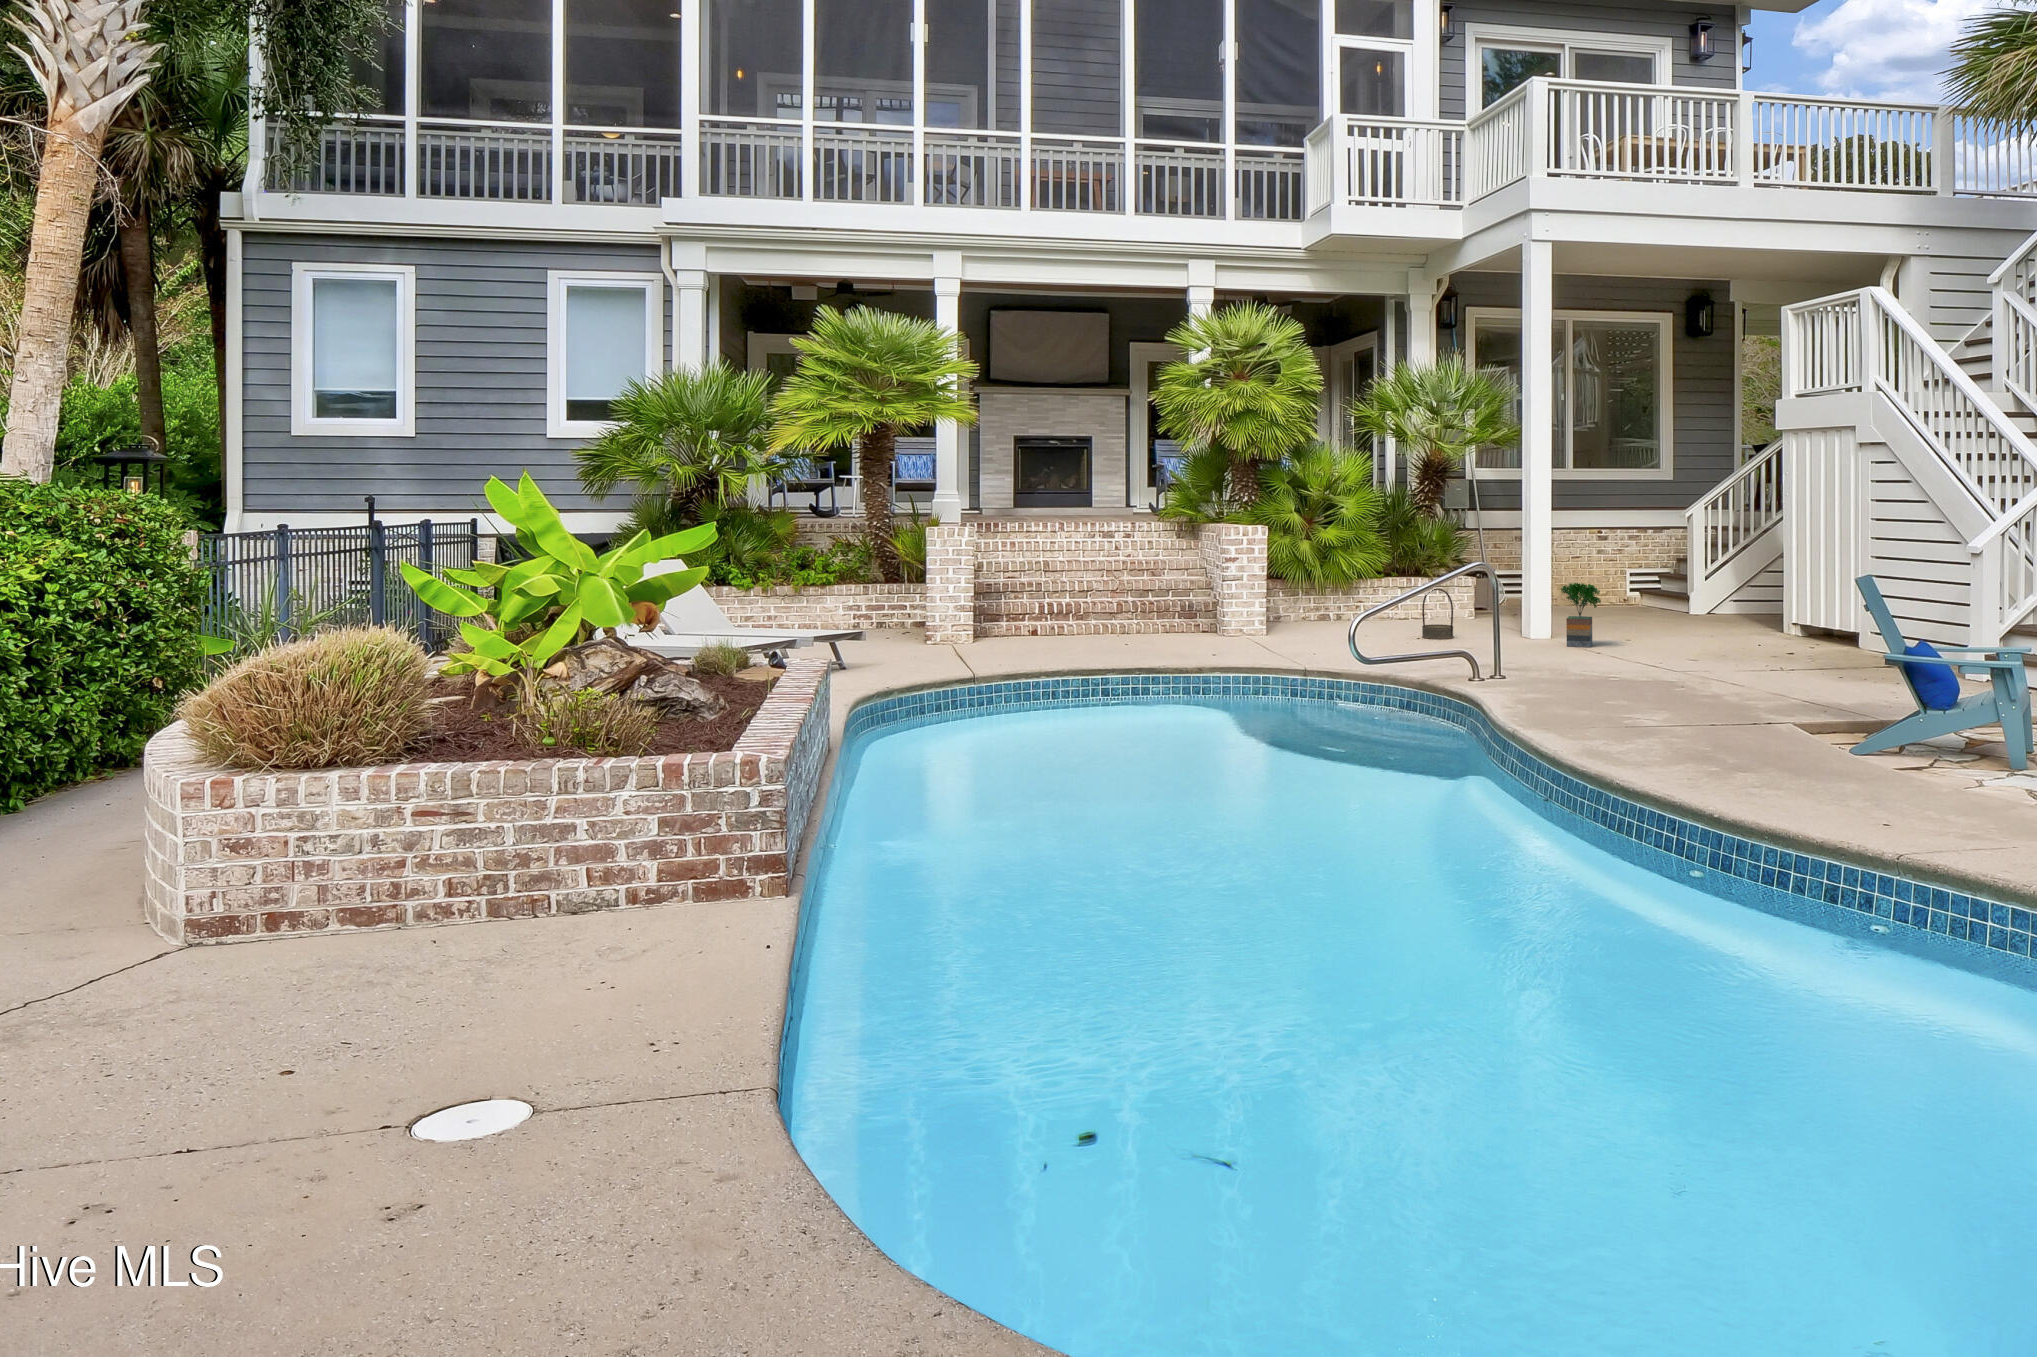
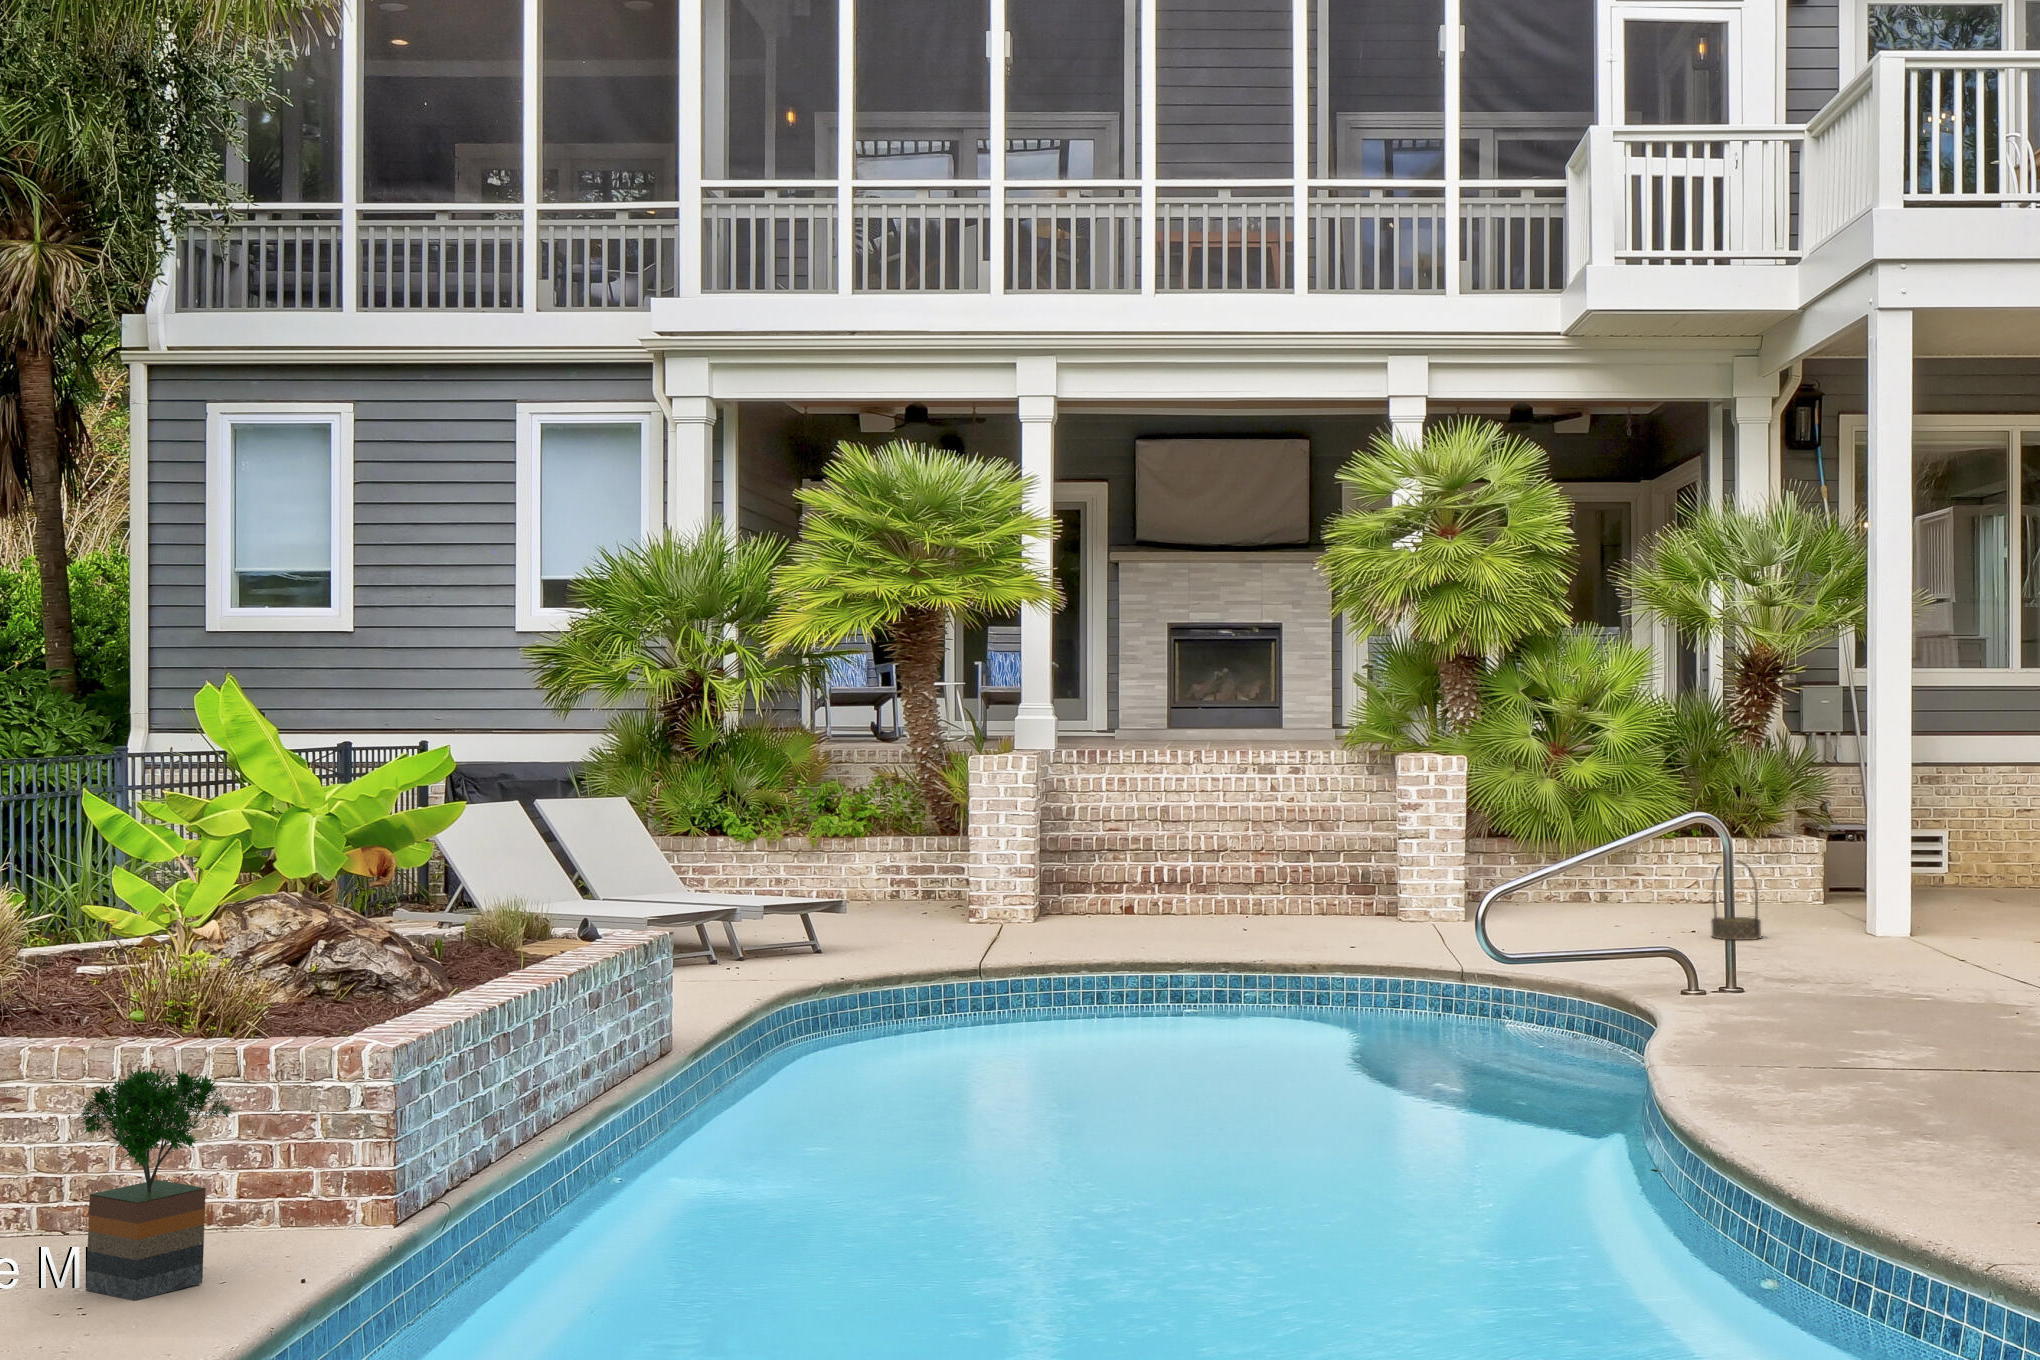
potted tree: present [1561,583,1601,647] -> present [80,1069,235,1301]

